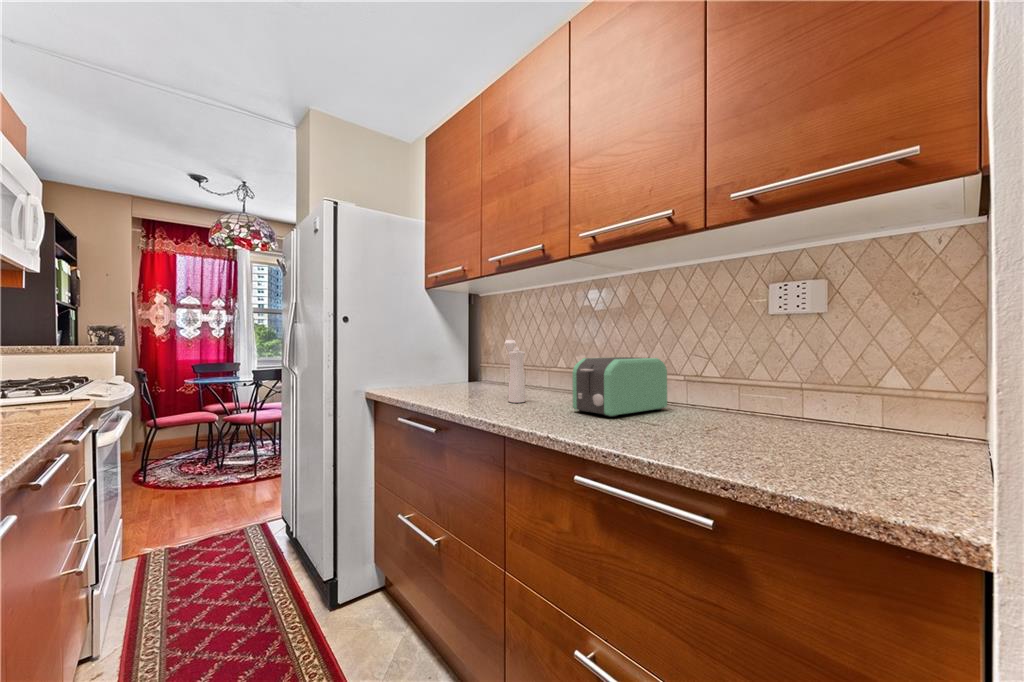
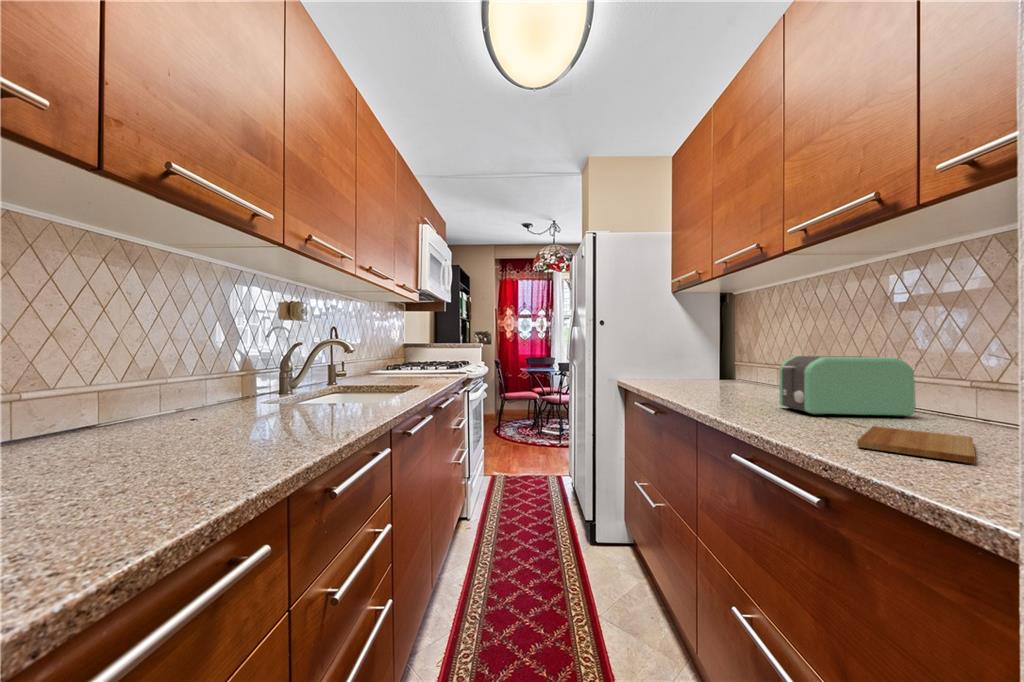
pepper mill: present [504,340,525,403] -> none [727,339,745,397]
cutting board: none [677,425,791,454] -> present [857,426,976,464]

